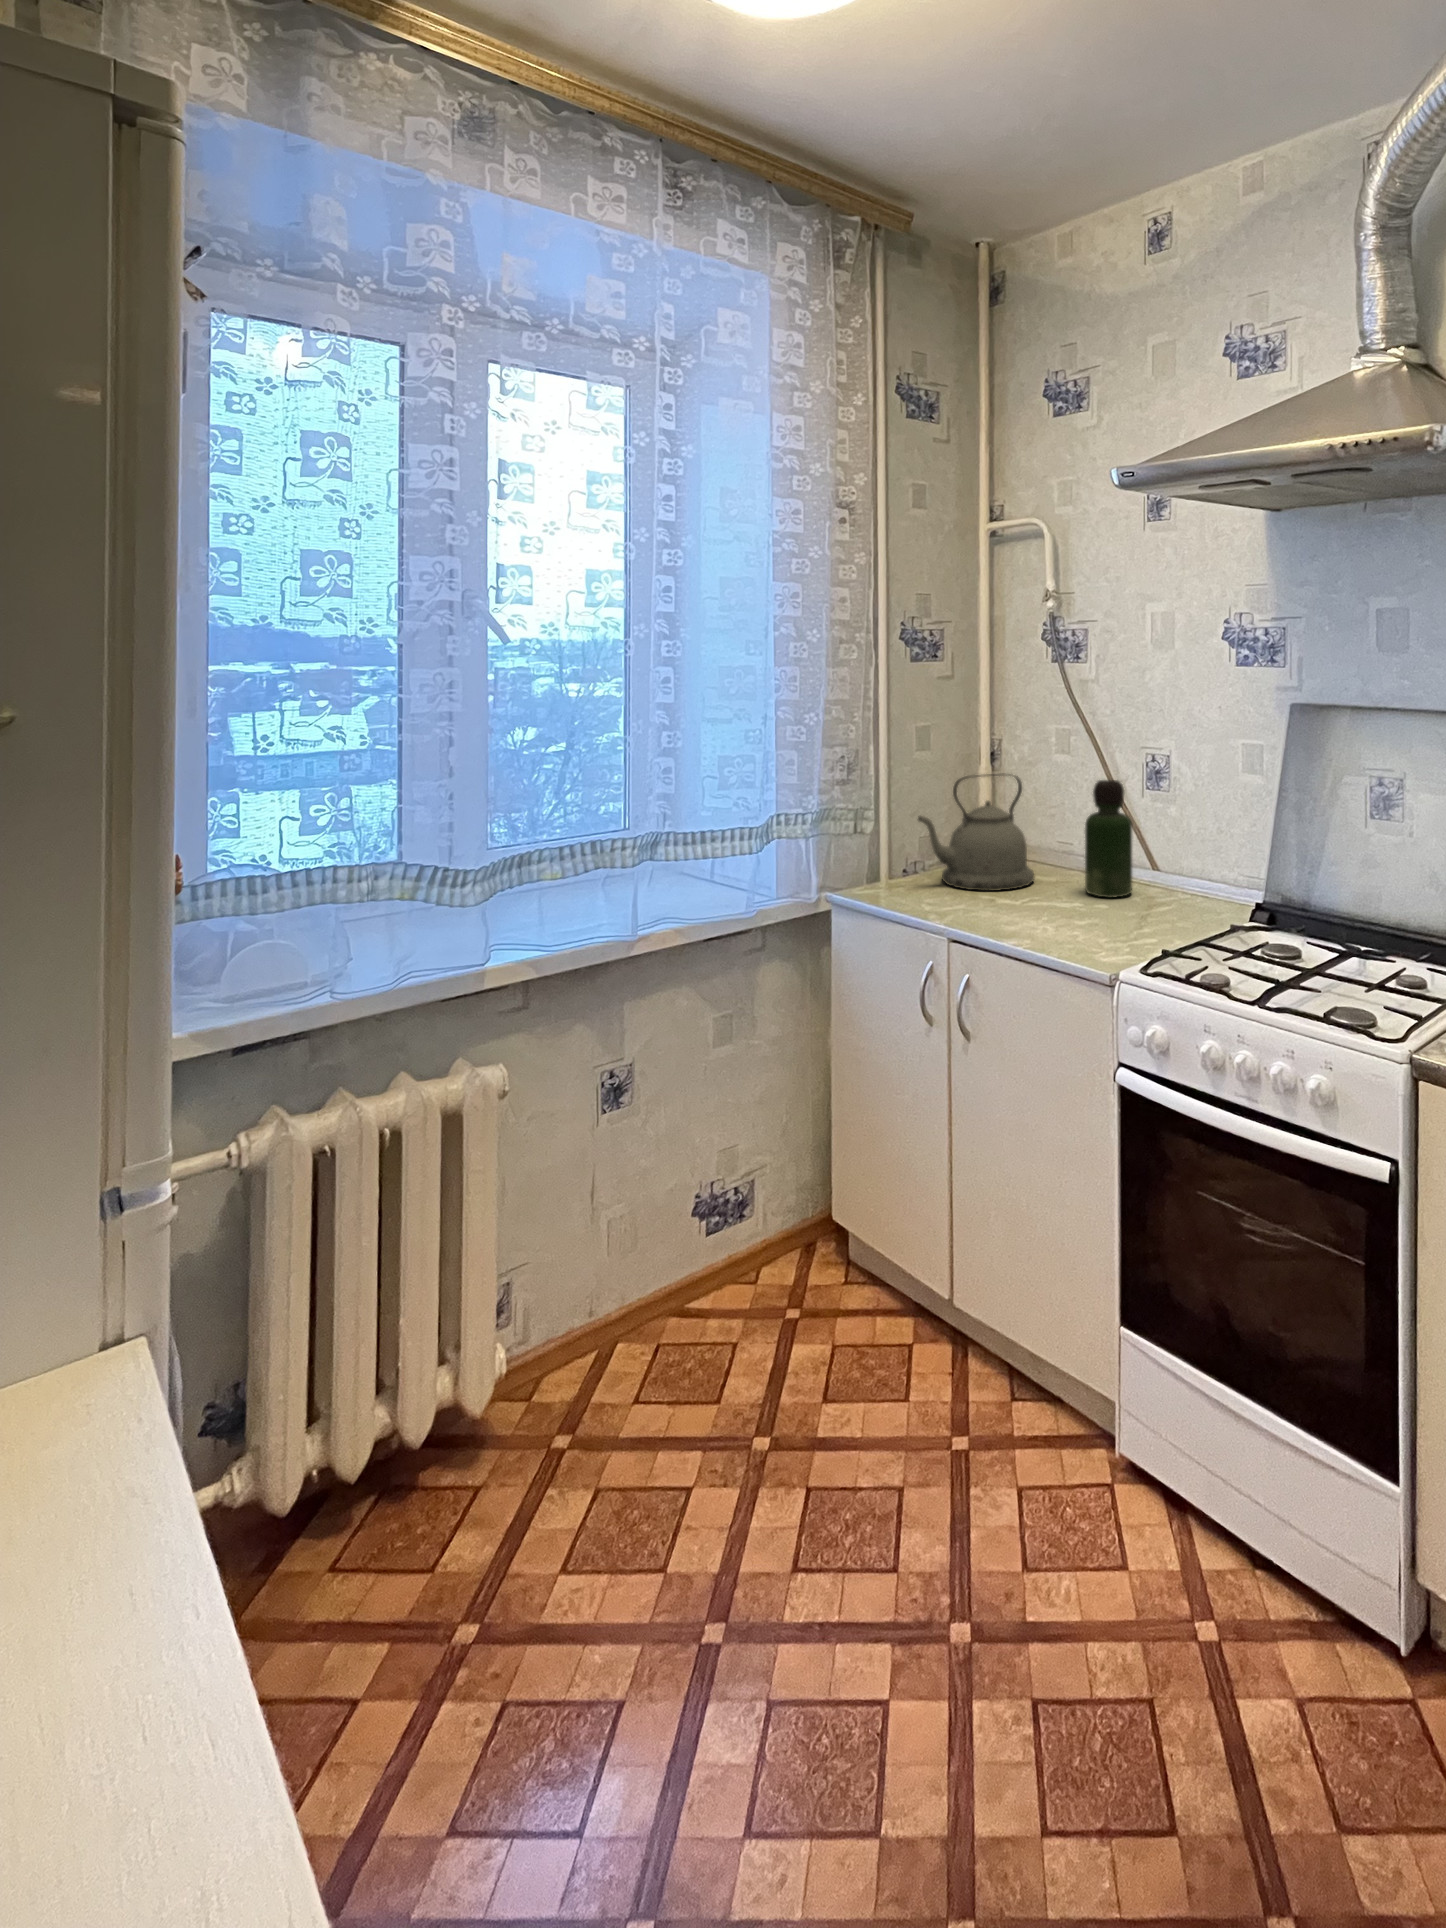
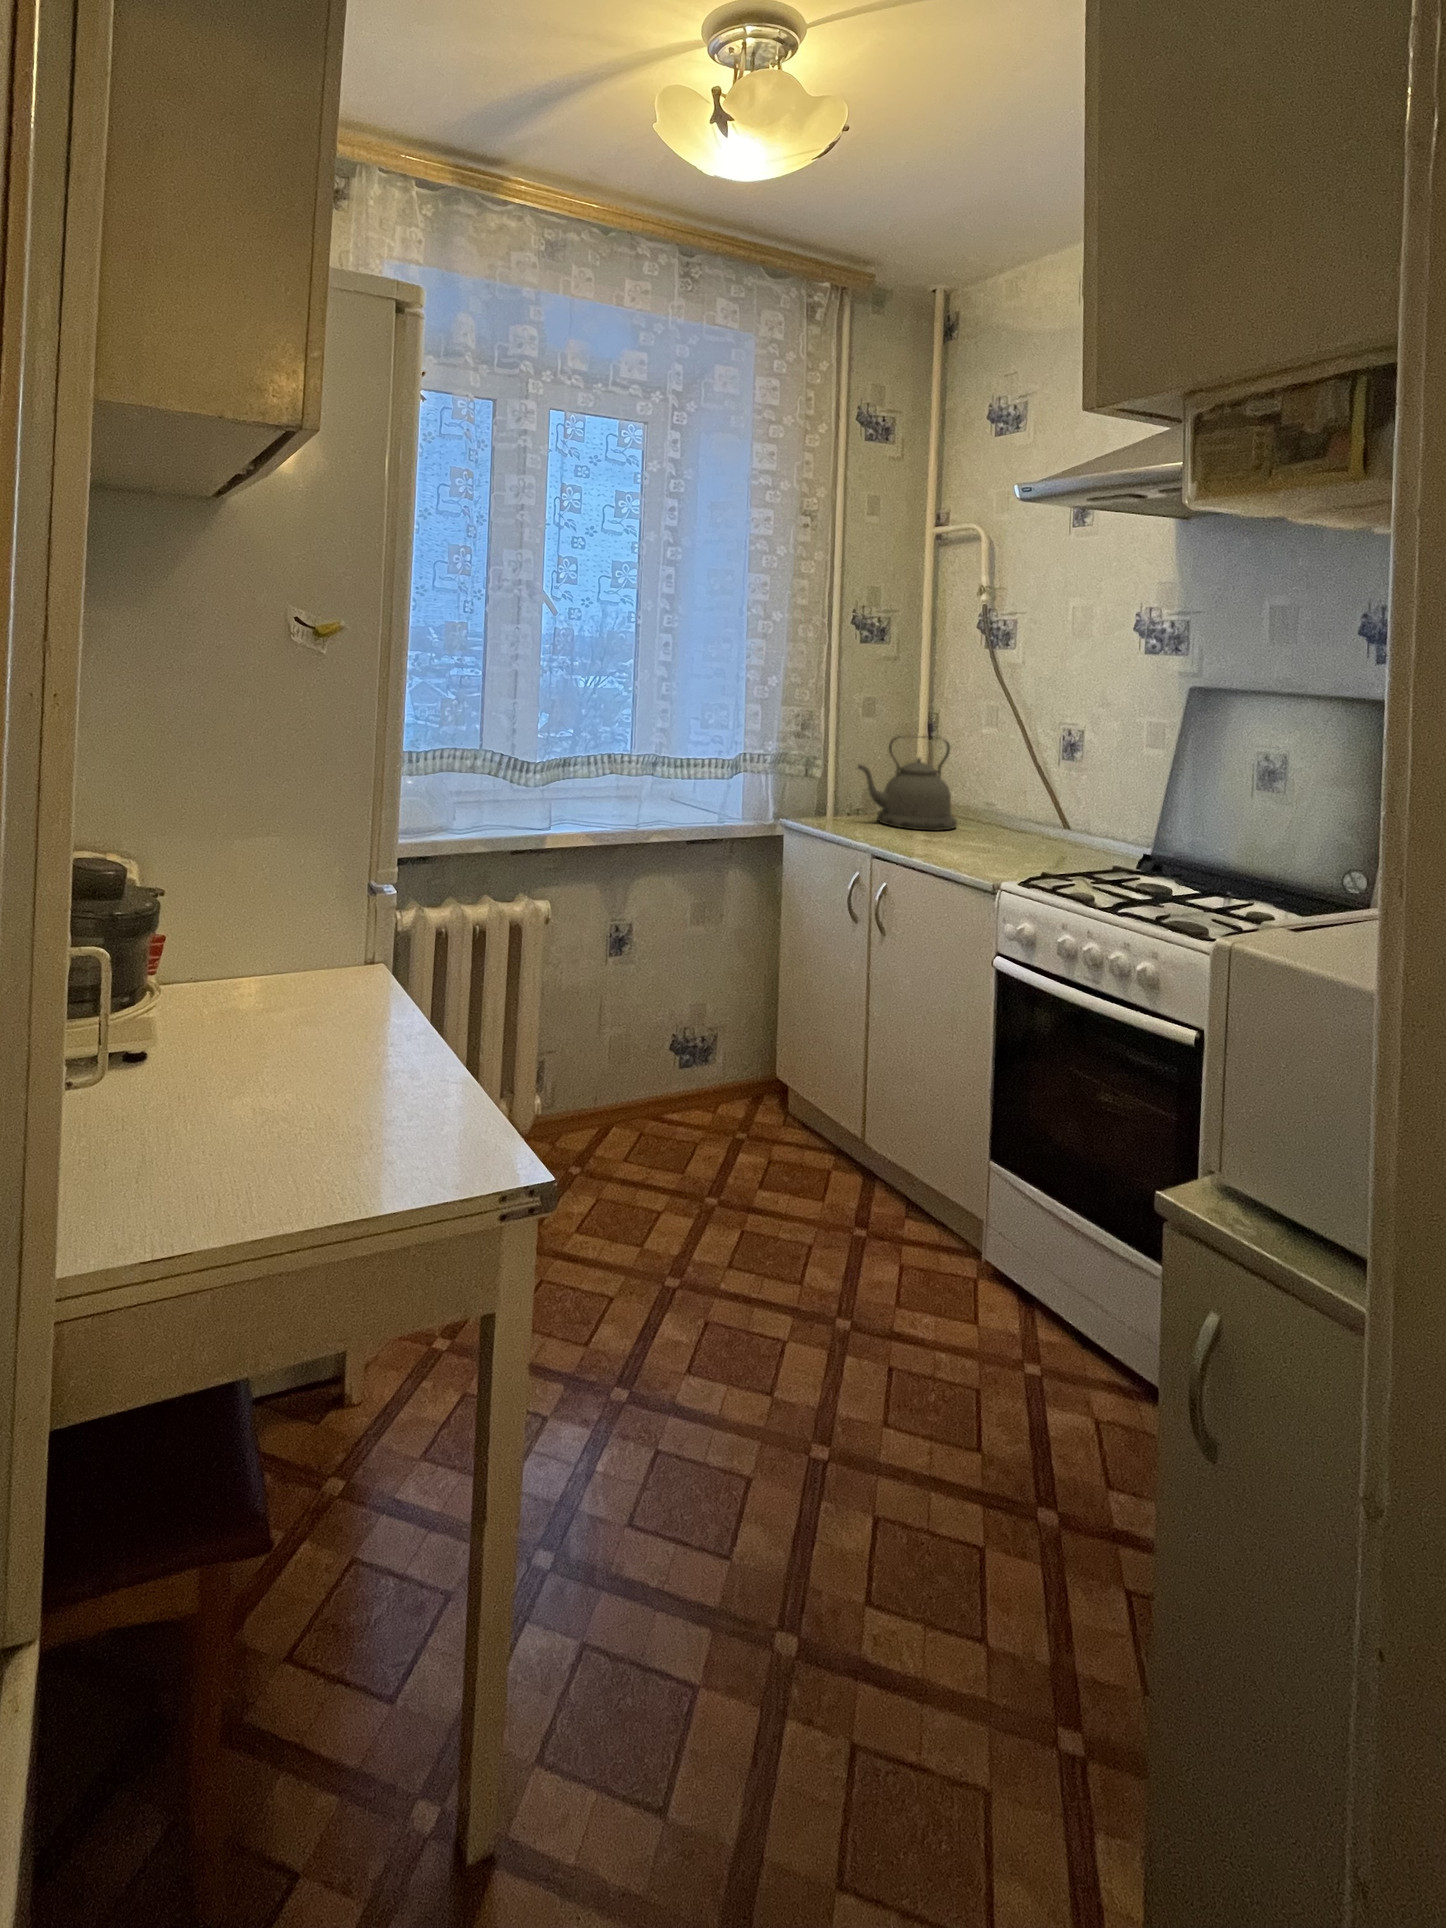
bottle: present [1085,780,1132,898] -> none [998,745,1043,844]

